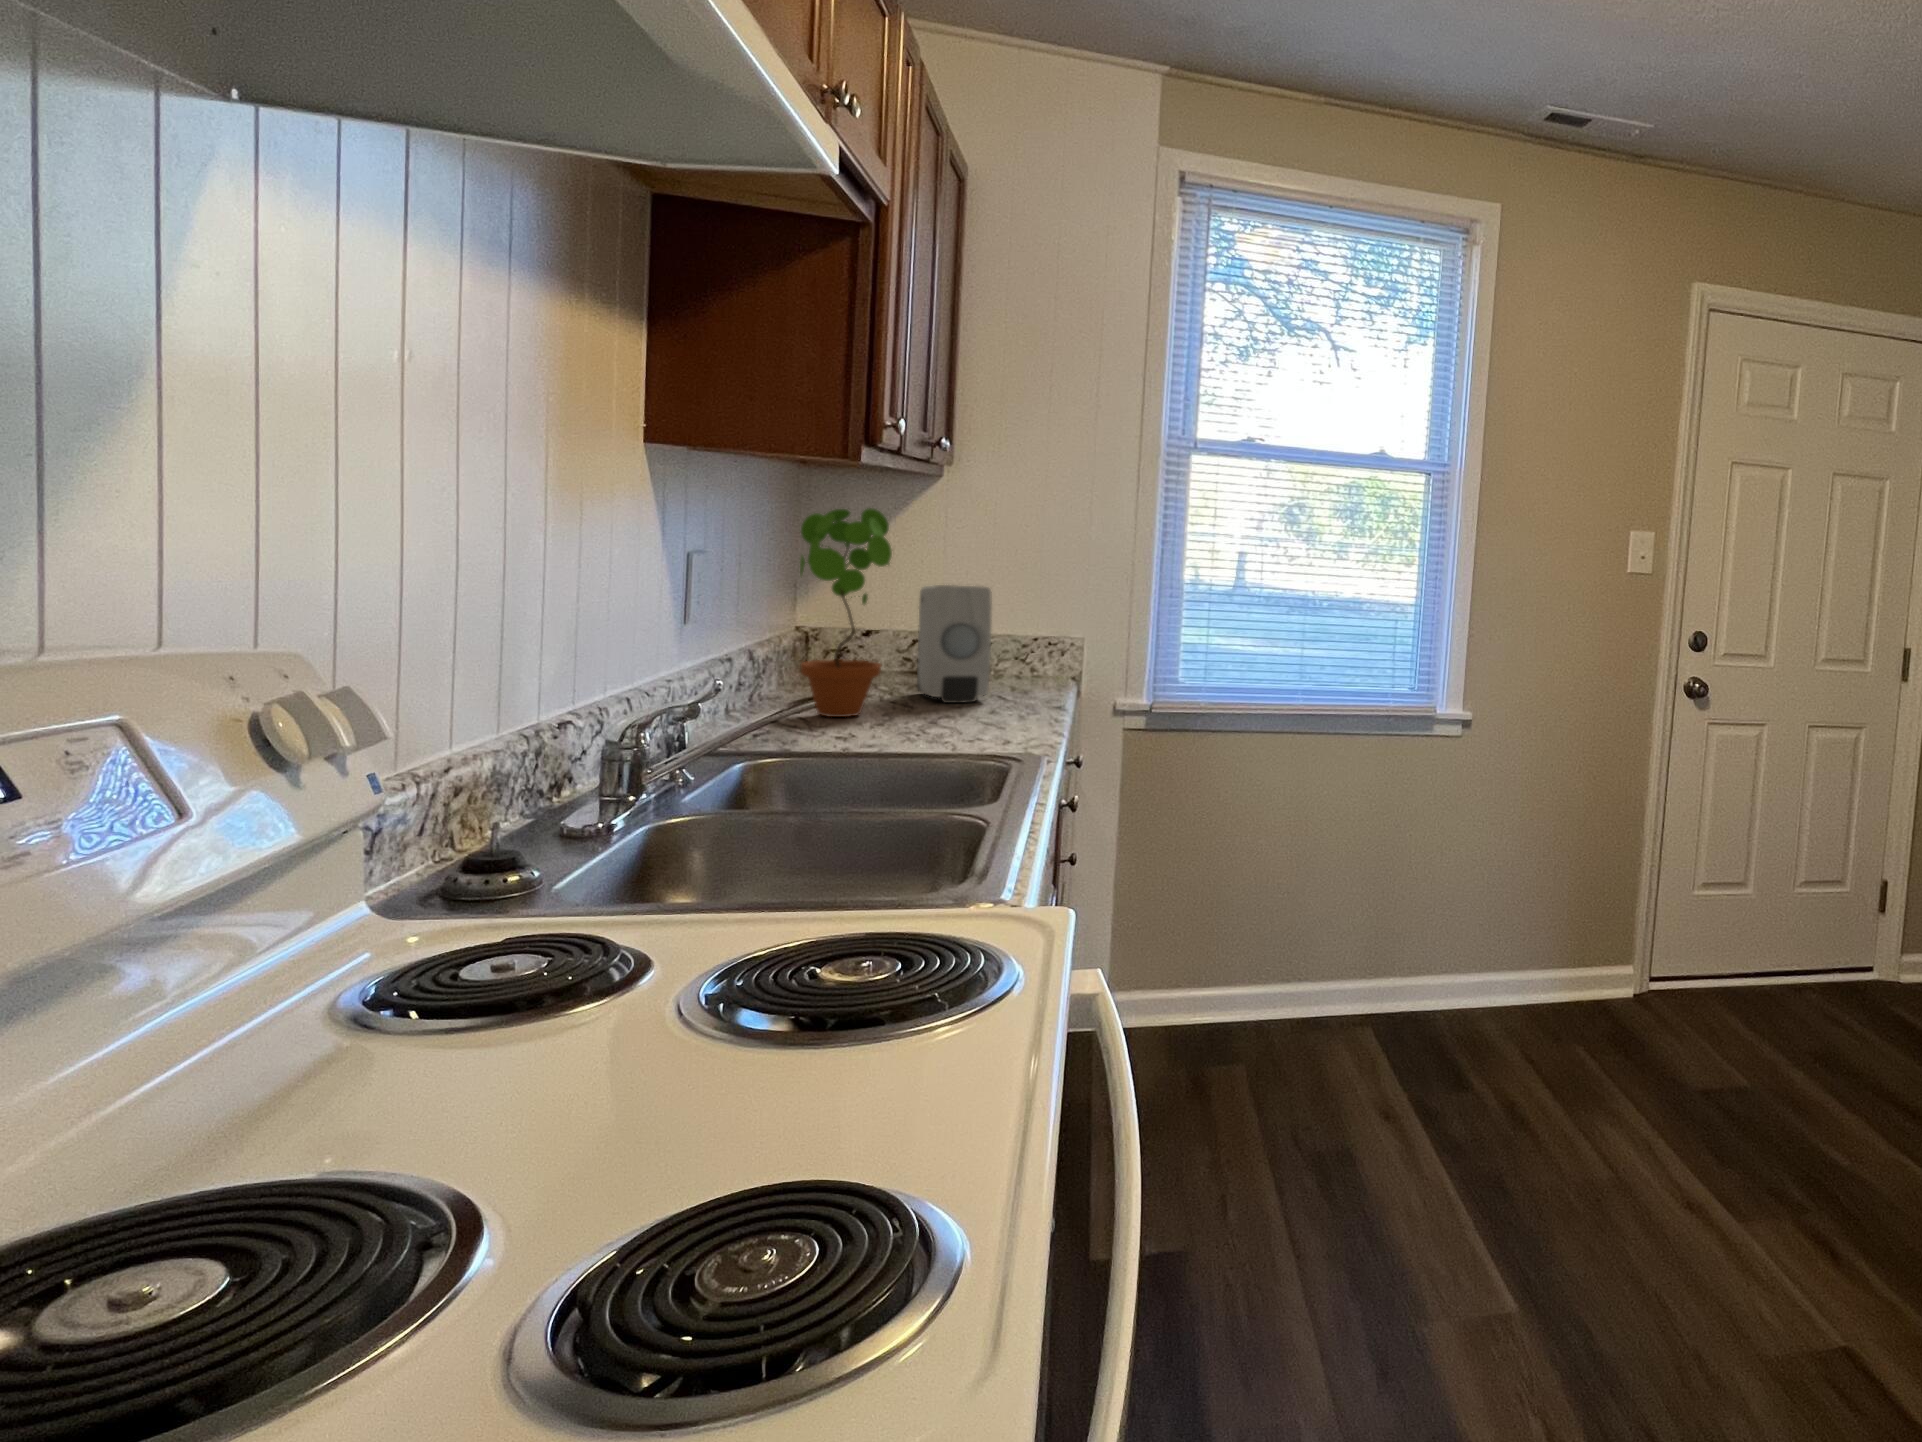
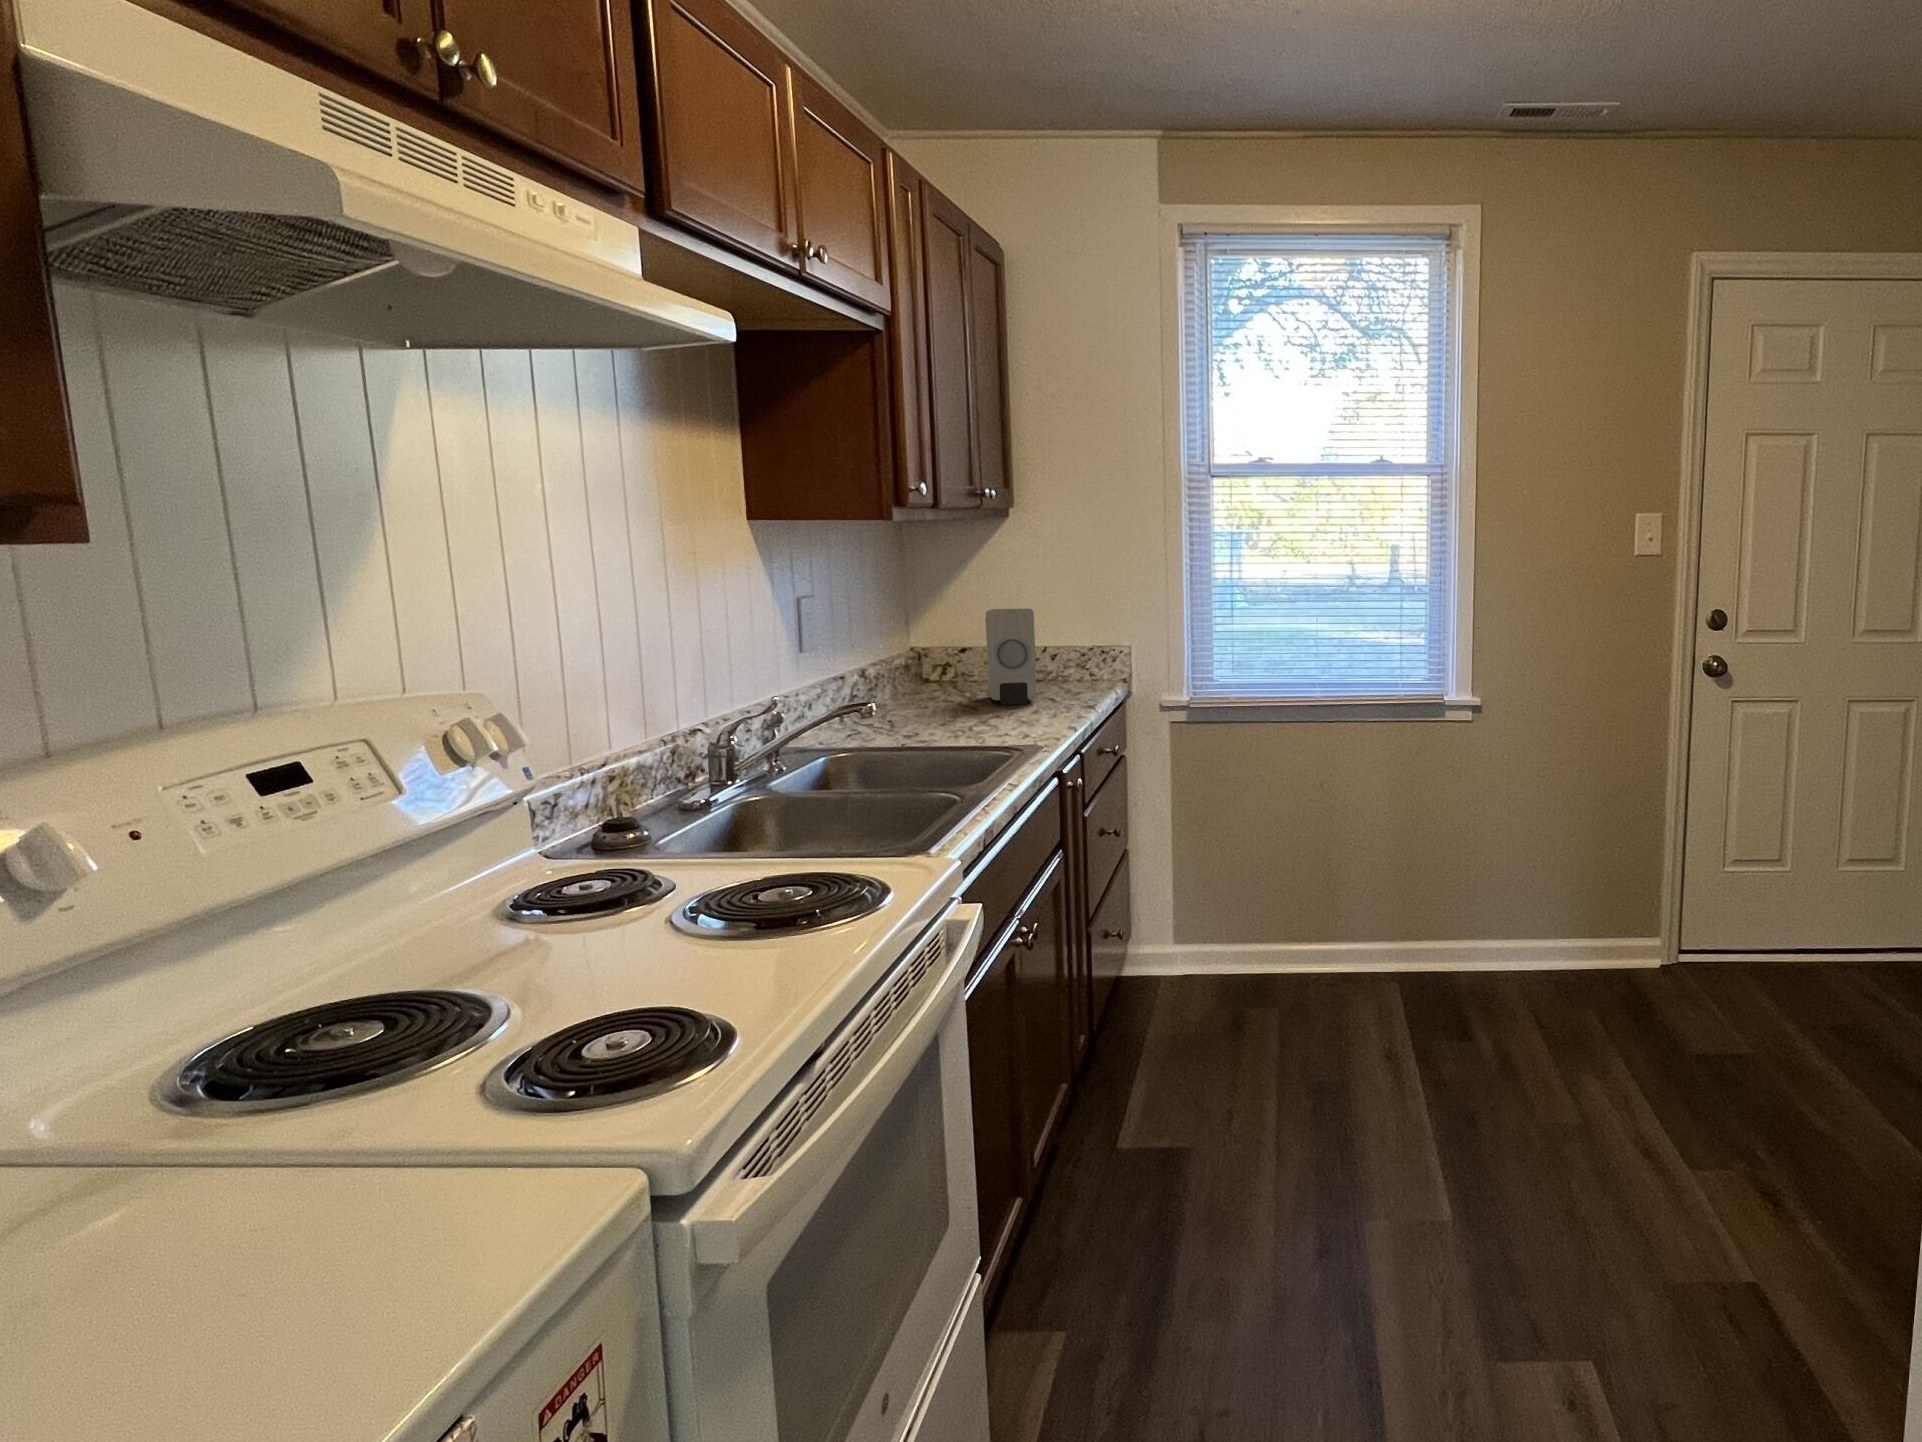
potted plant: present [800,508,892,717] -> none [879,551,945,718]

